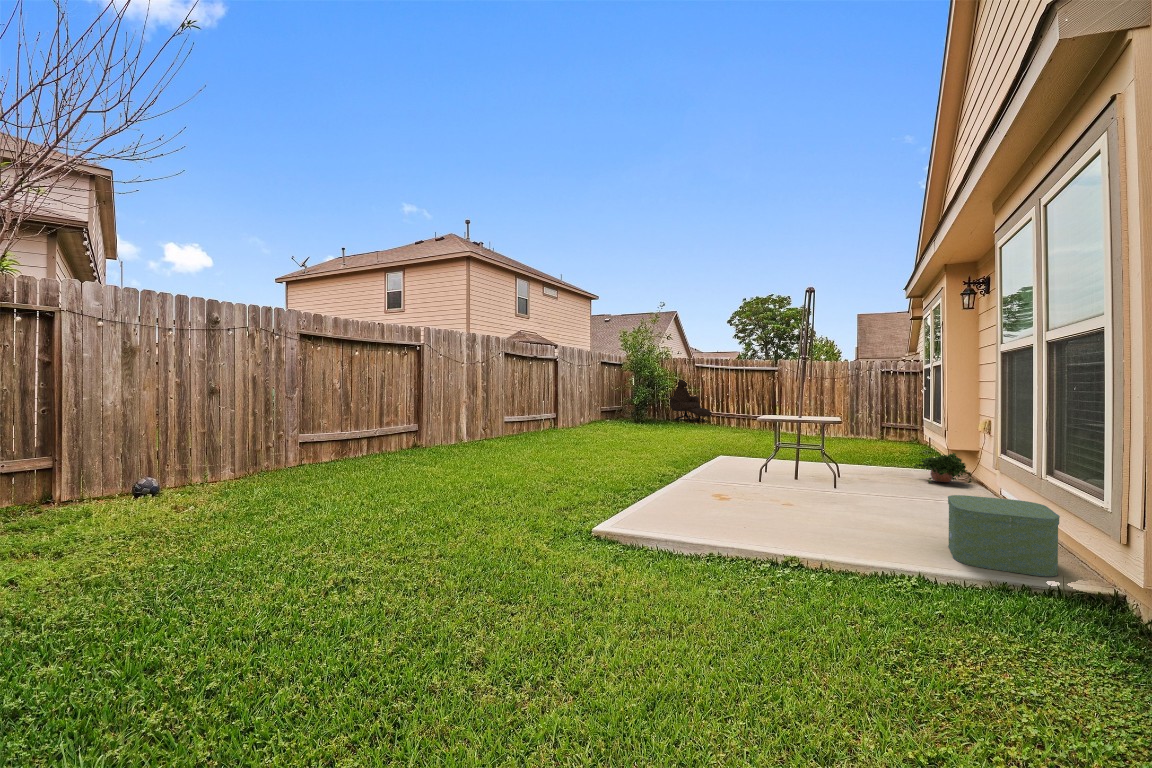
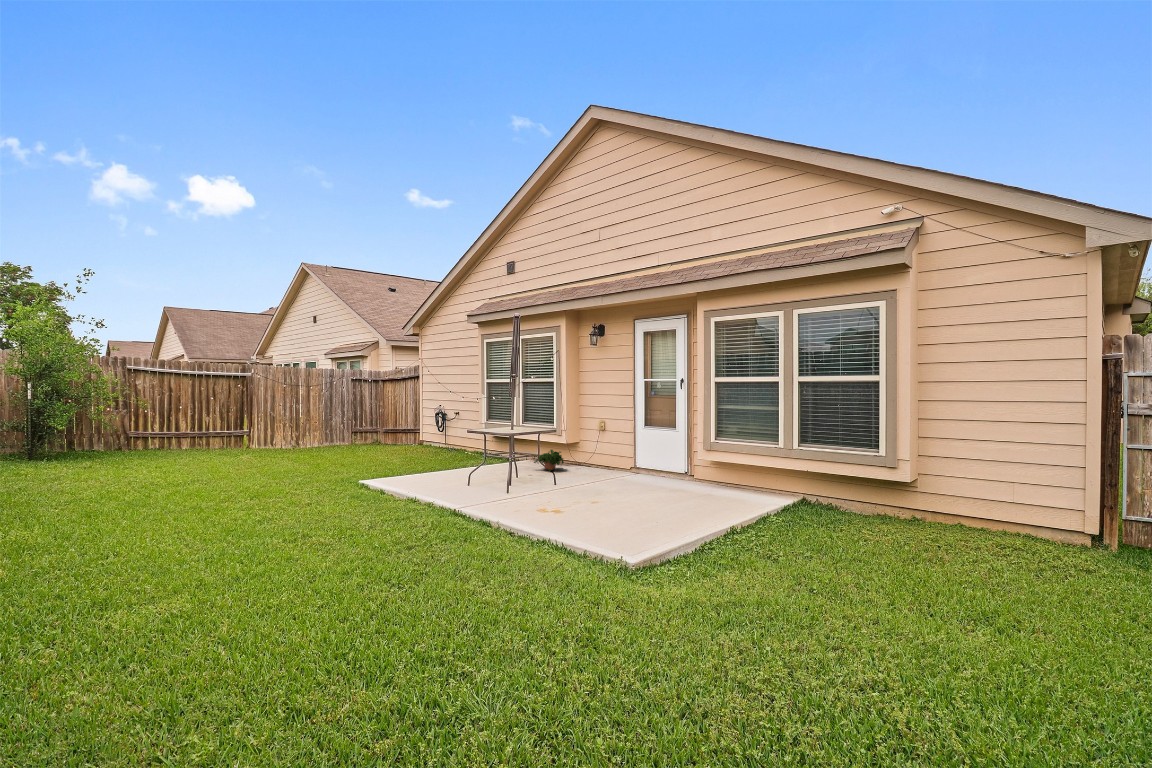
lounge chair: present [669,380,712,422] -> none [79,389,168,450]
storage box: present [948,495,1060,577] -> none [674,471,723,507]

